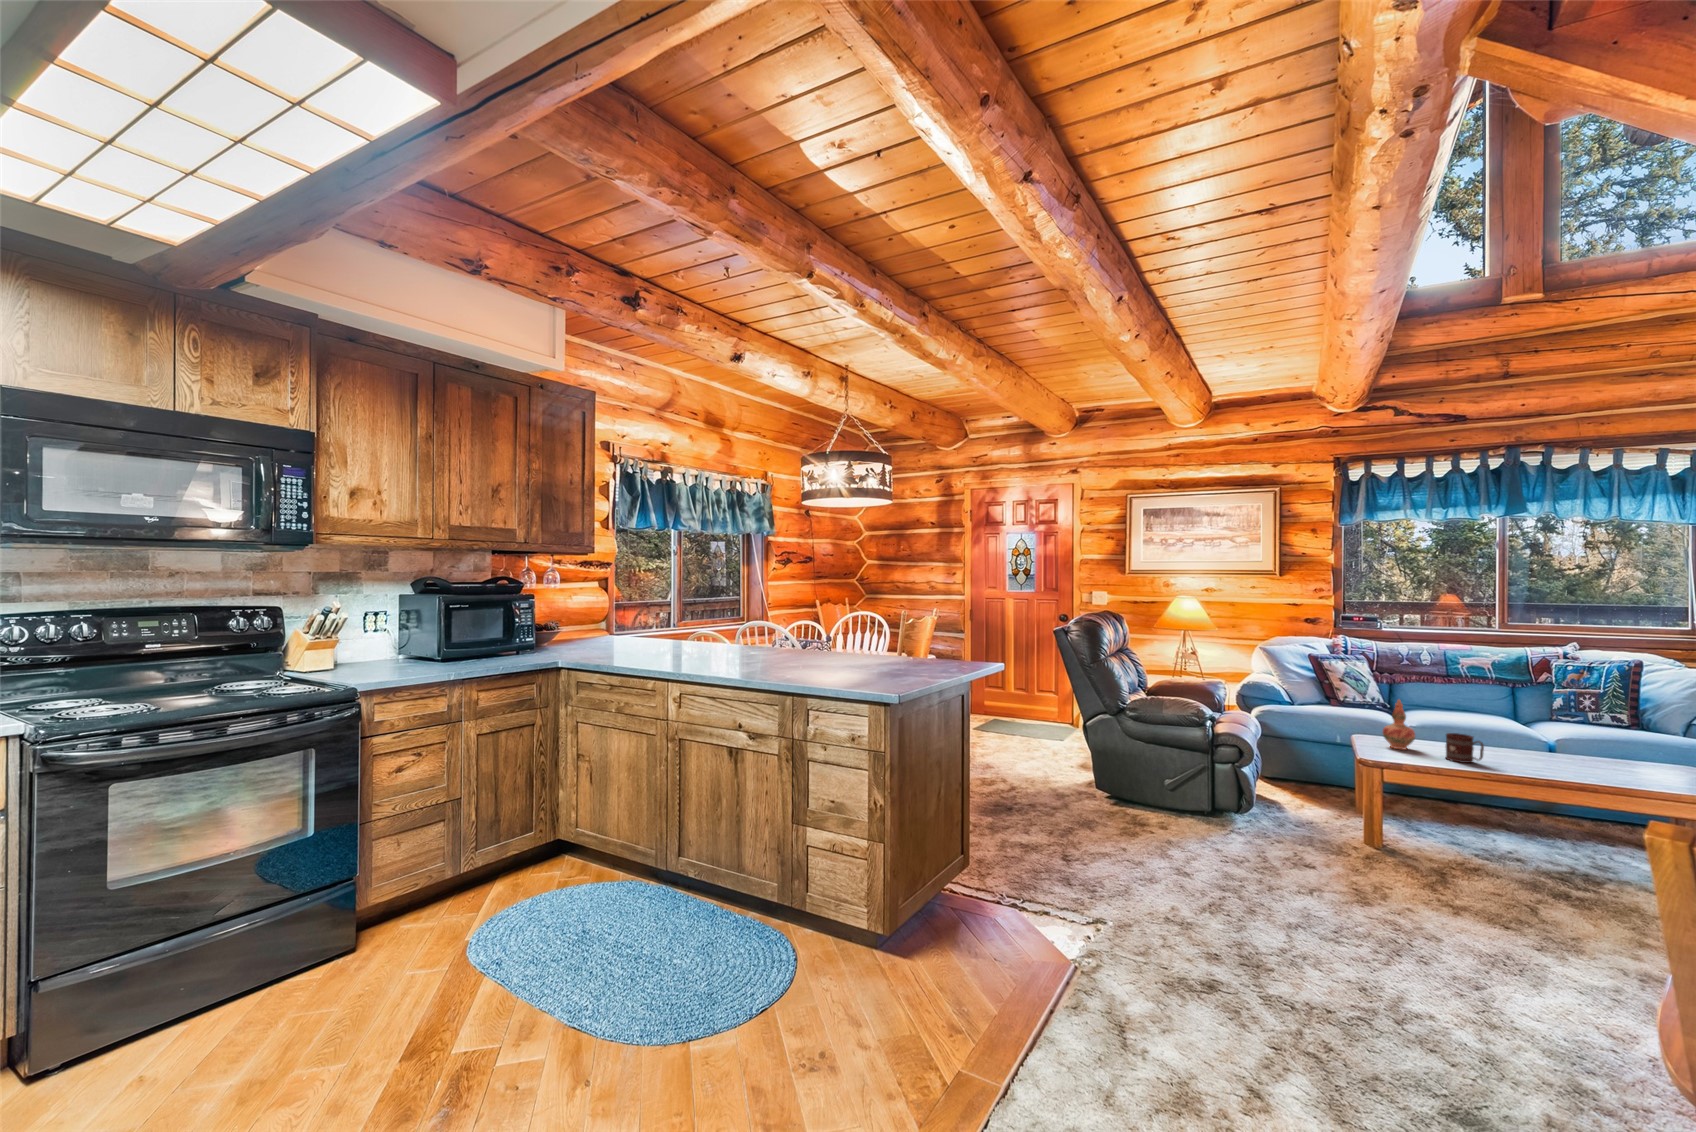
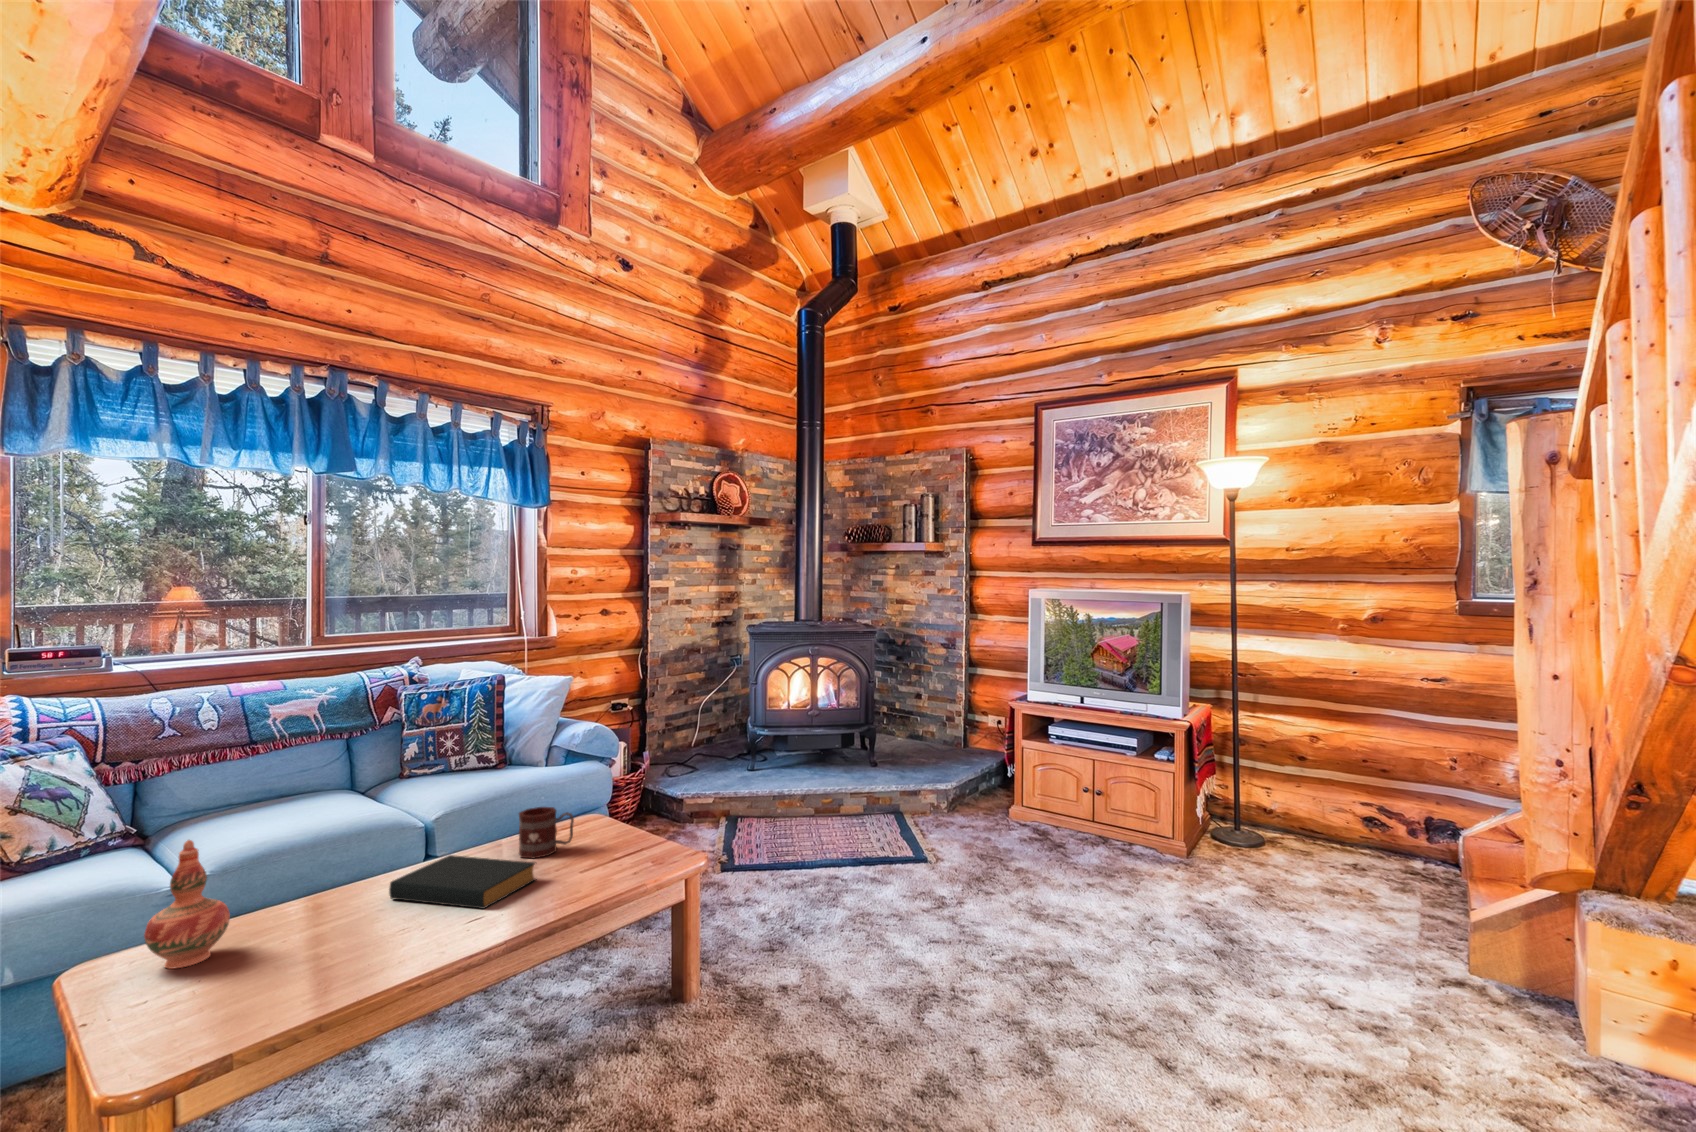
mug: present [1446,733,1484,763] -> present [519,807,574,858]
hardback book: none [1497,750,1593,776] -> present [389,855,536,909]

